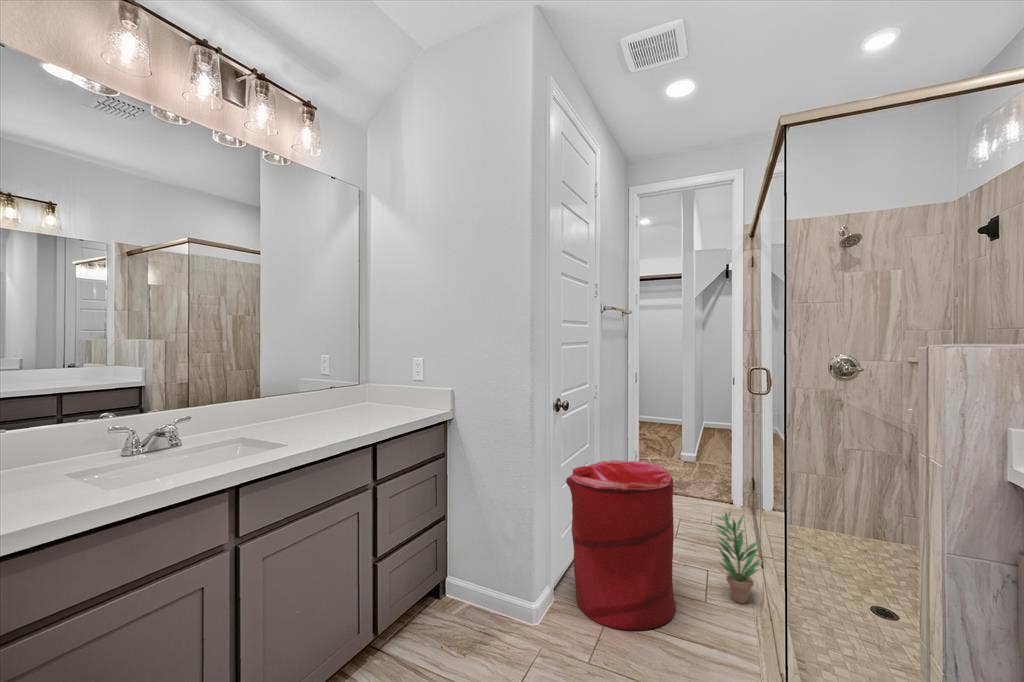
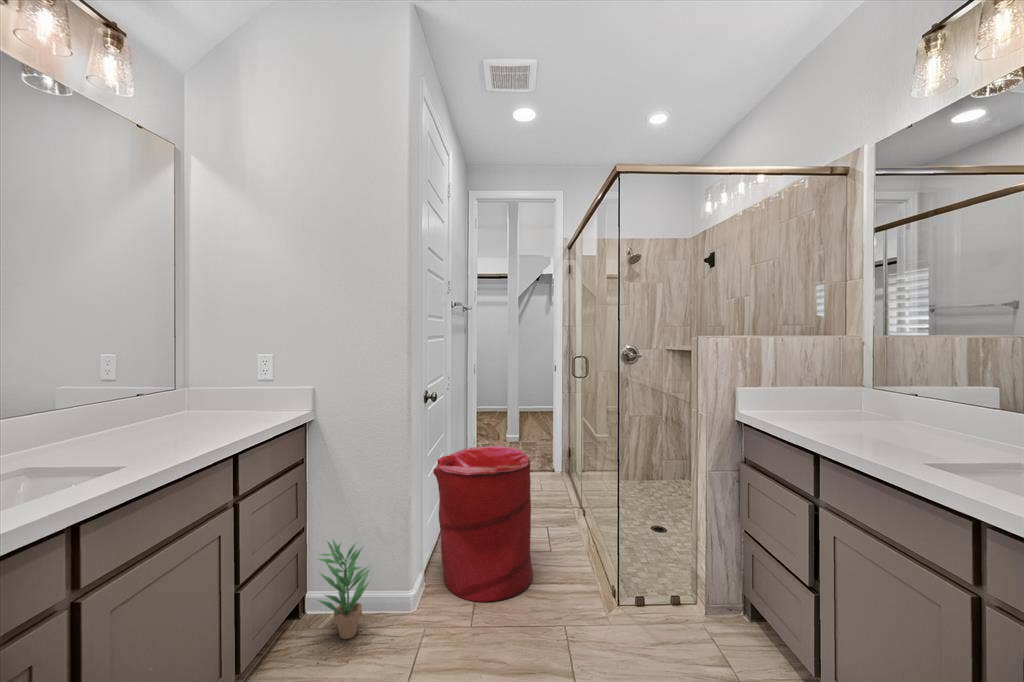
potted plant: present [715,511,761,603] -> present [318,540,370,639]

